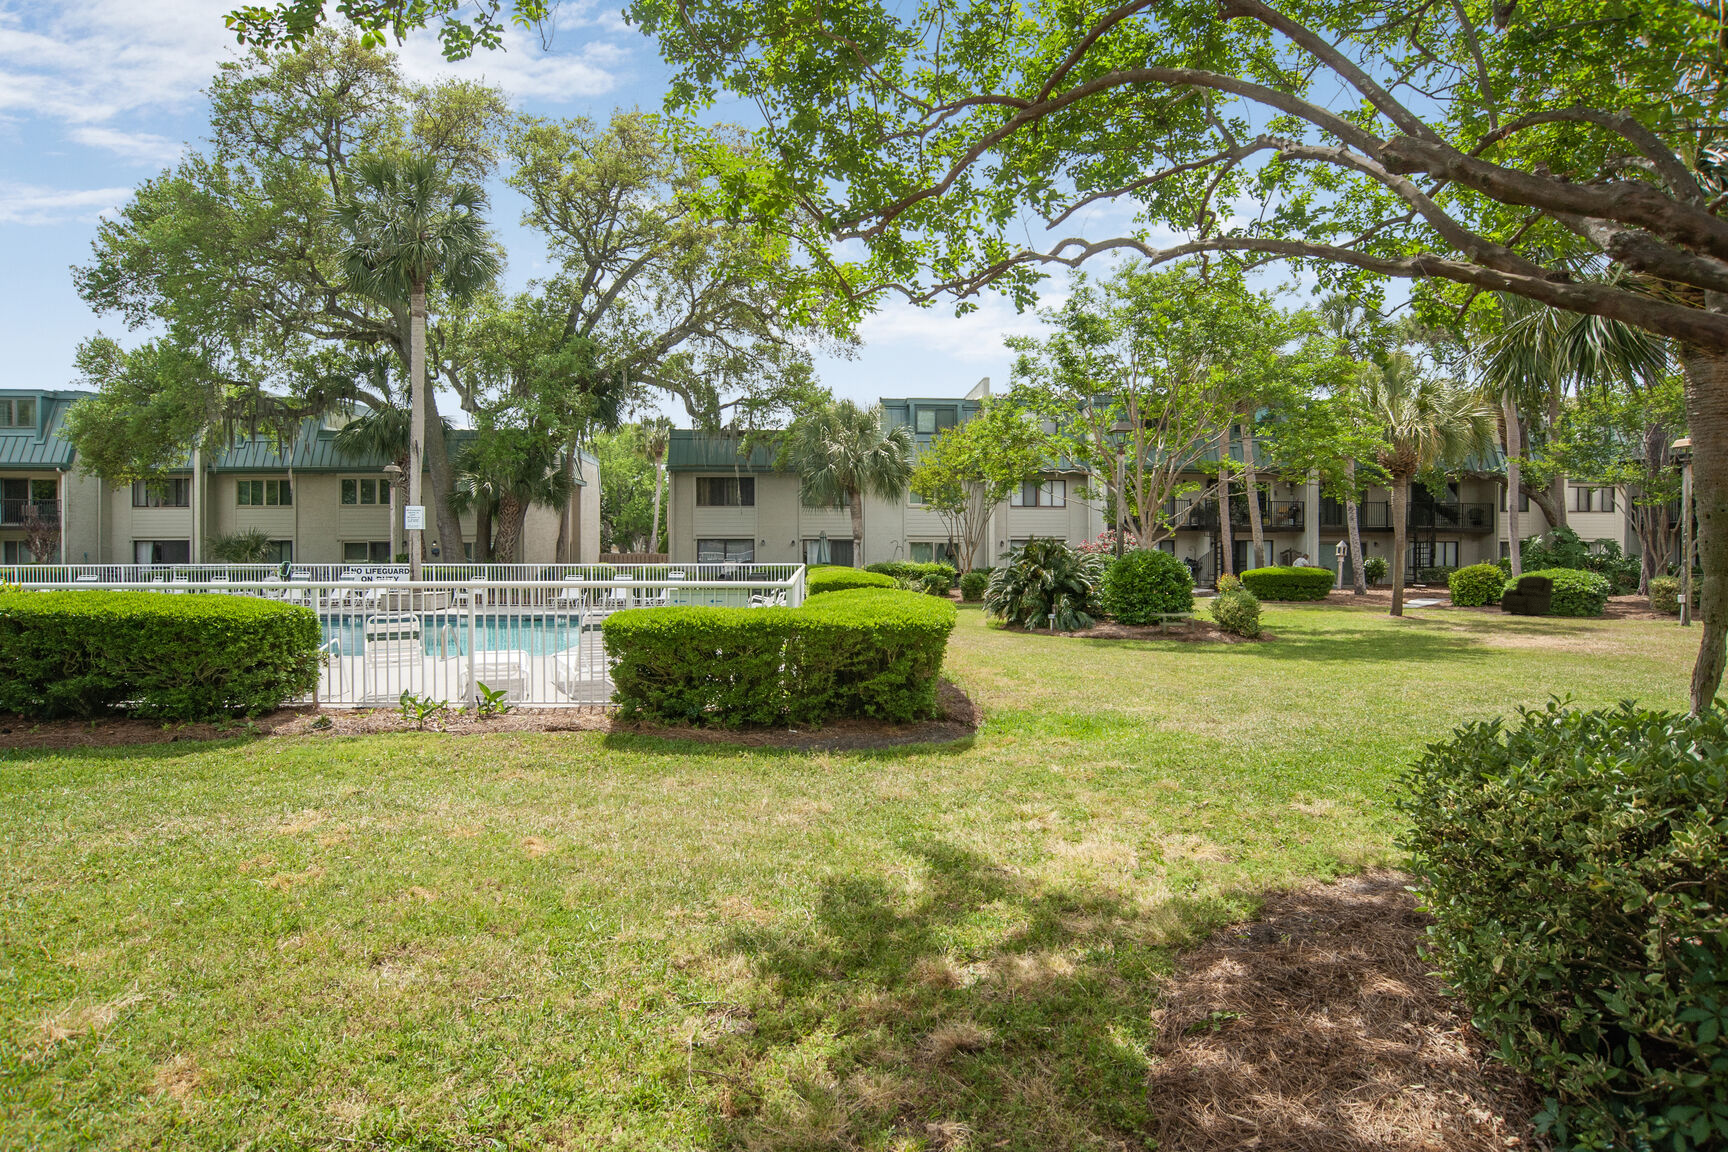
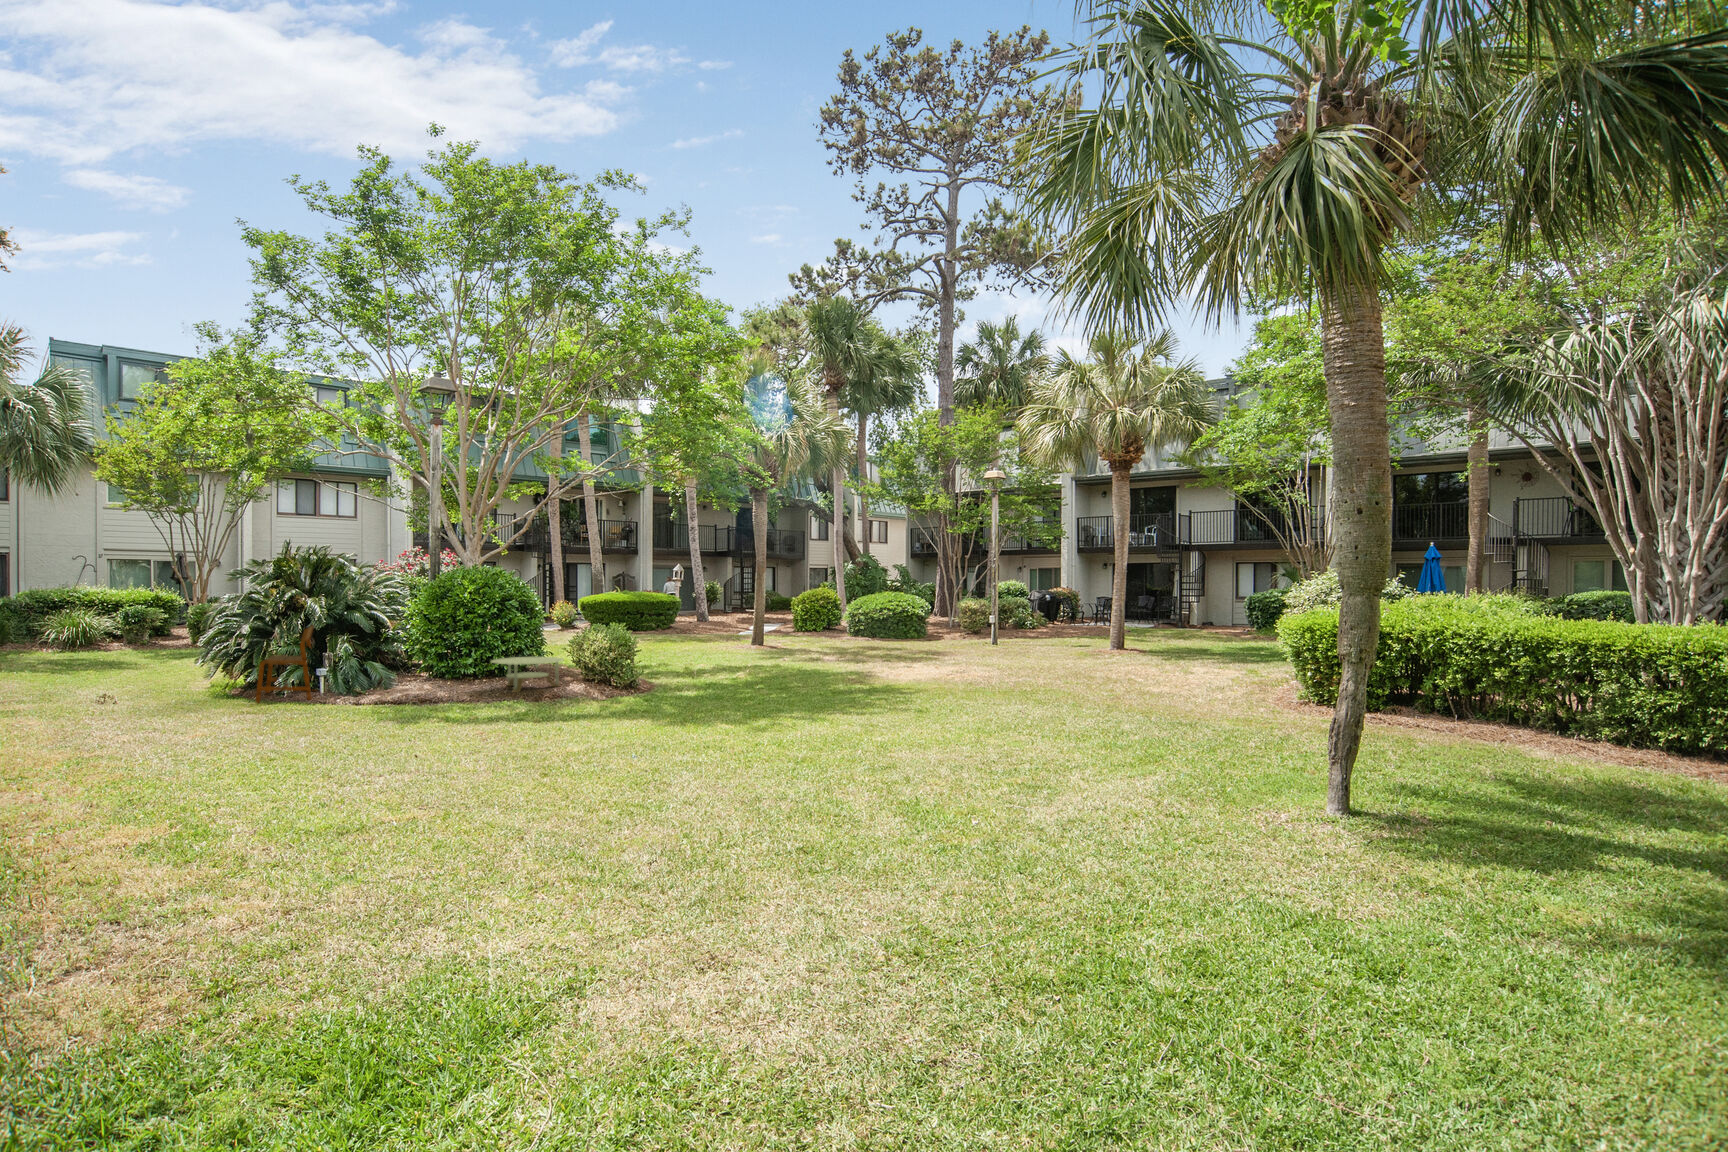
chair: present [1501,576,1554,615] -> none [848,600,889,639]
bench: none [1021,587,1050,631] -> present [256,625,314,703]

